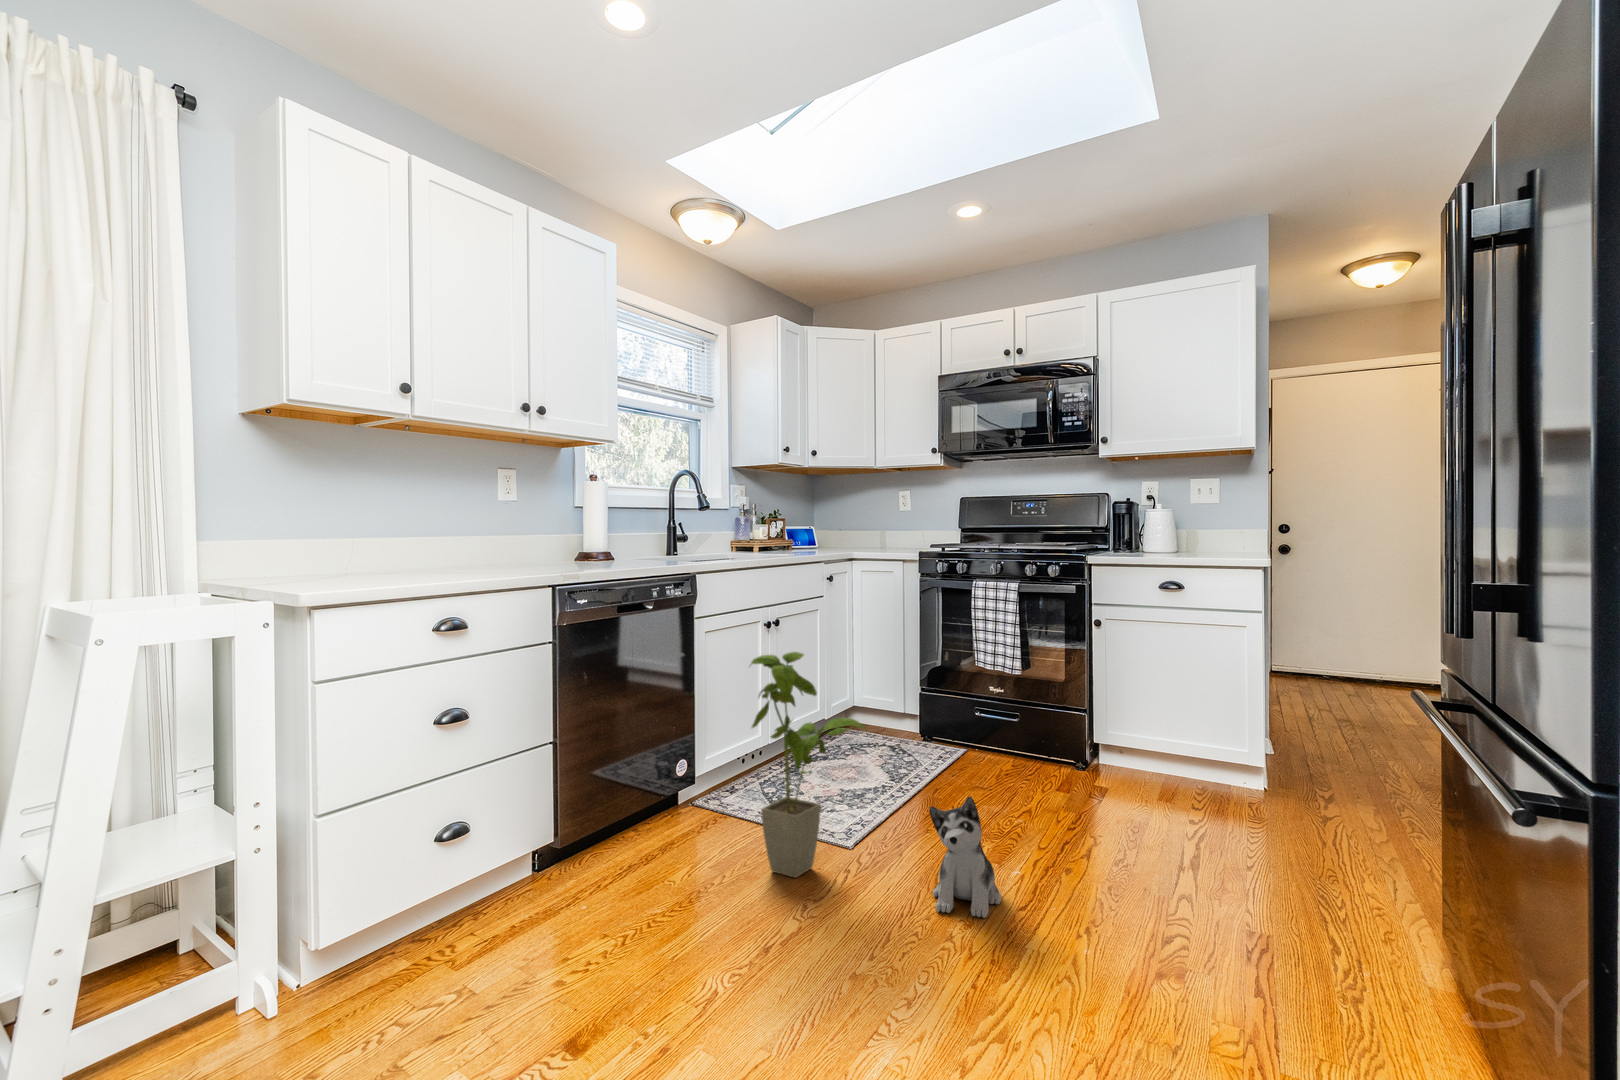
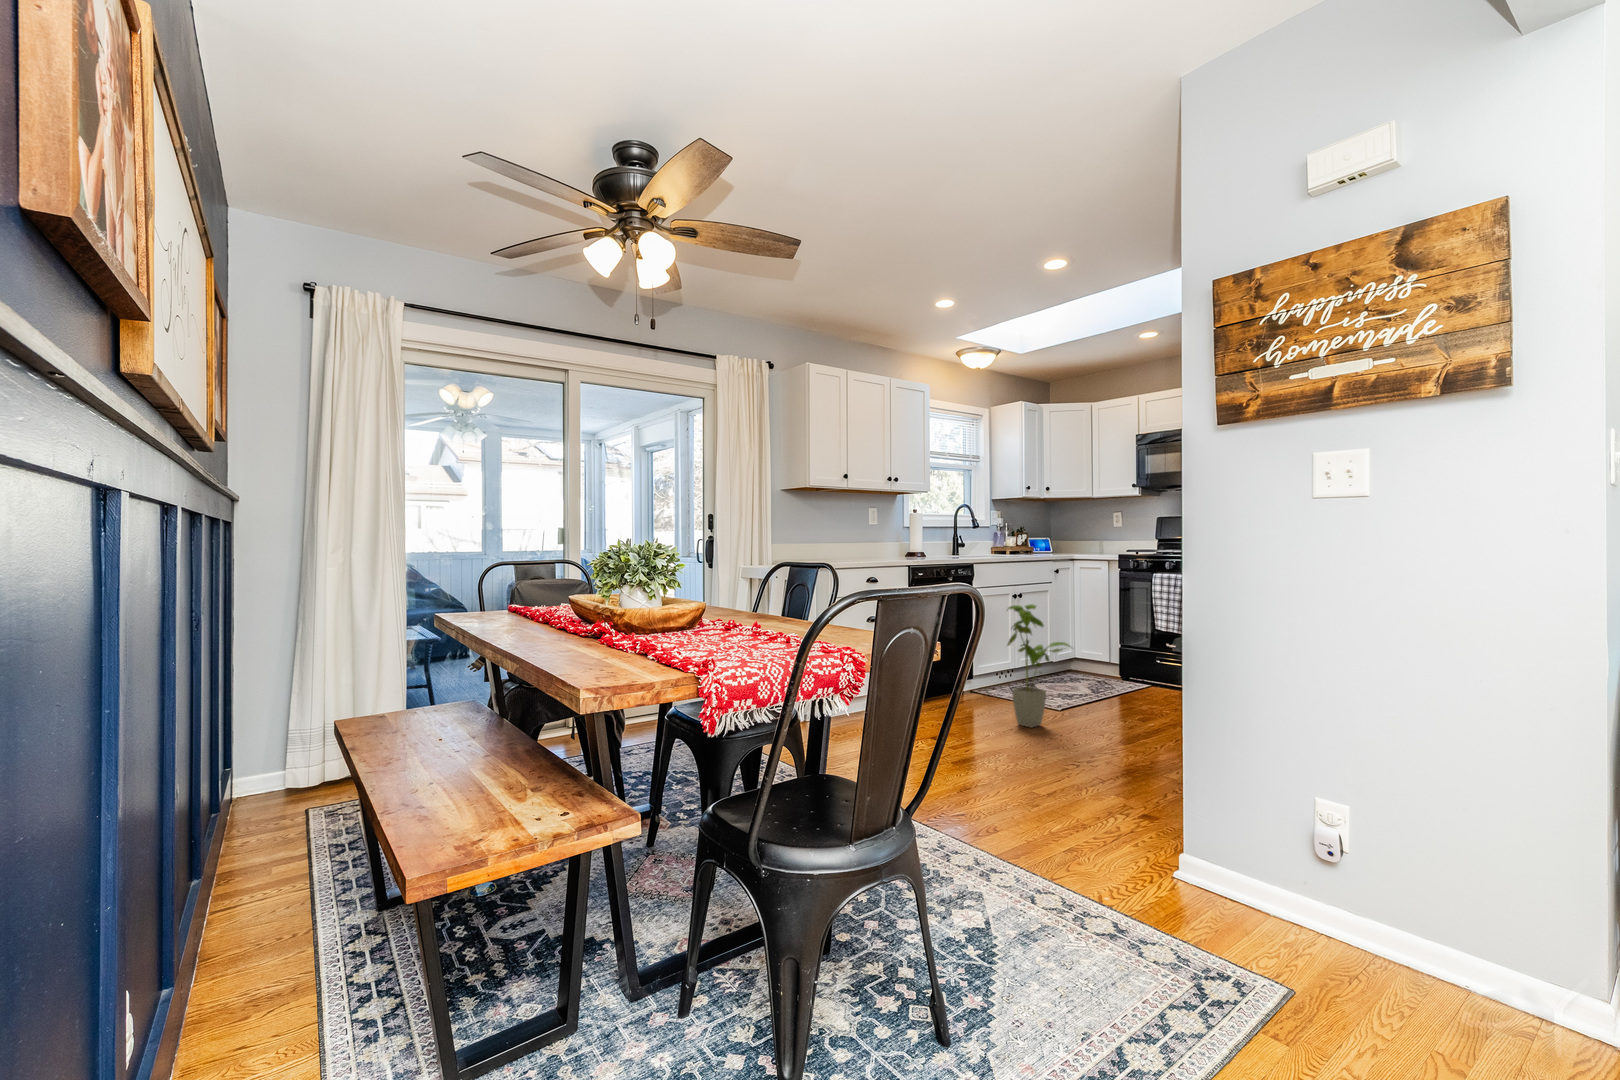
plush toy: present [929,796,1001,918] -> none [1108,685,1151,750]

